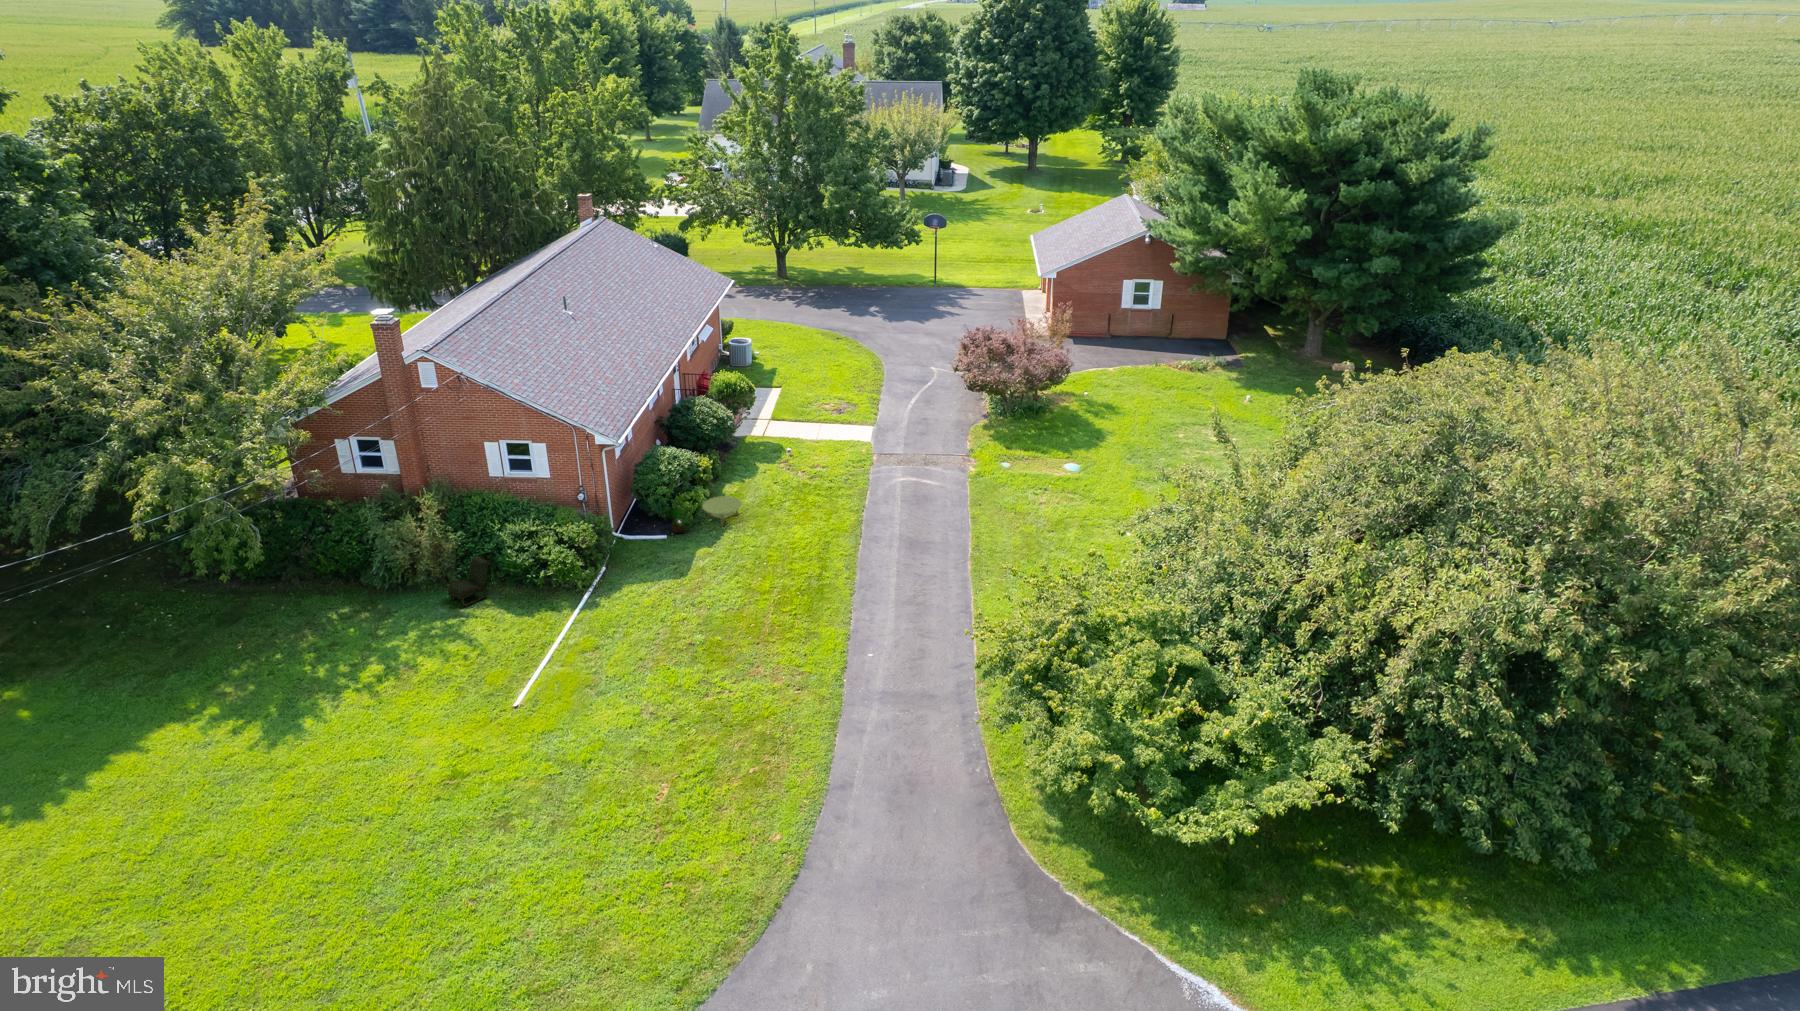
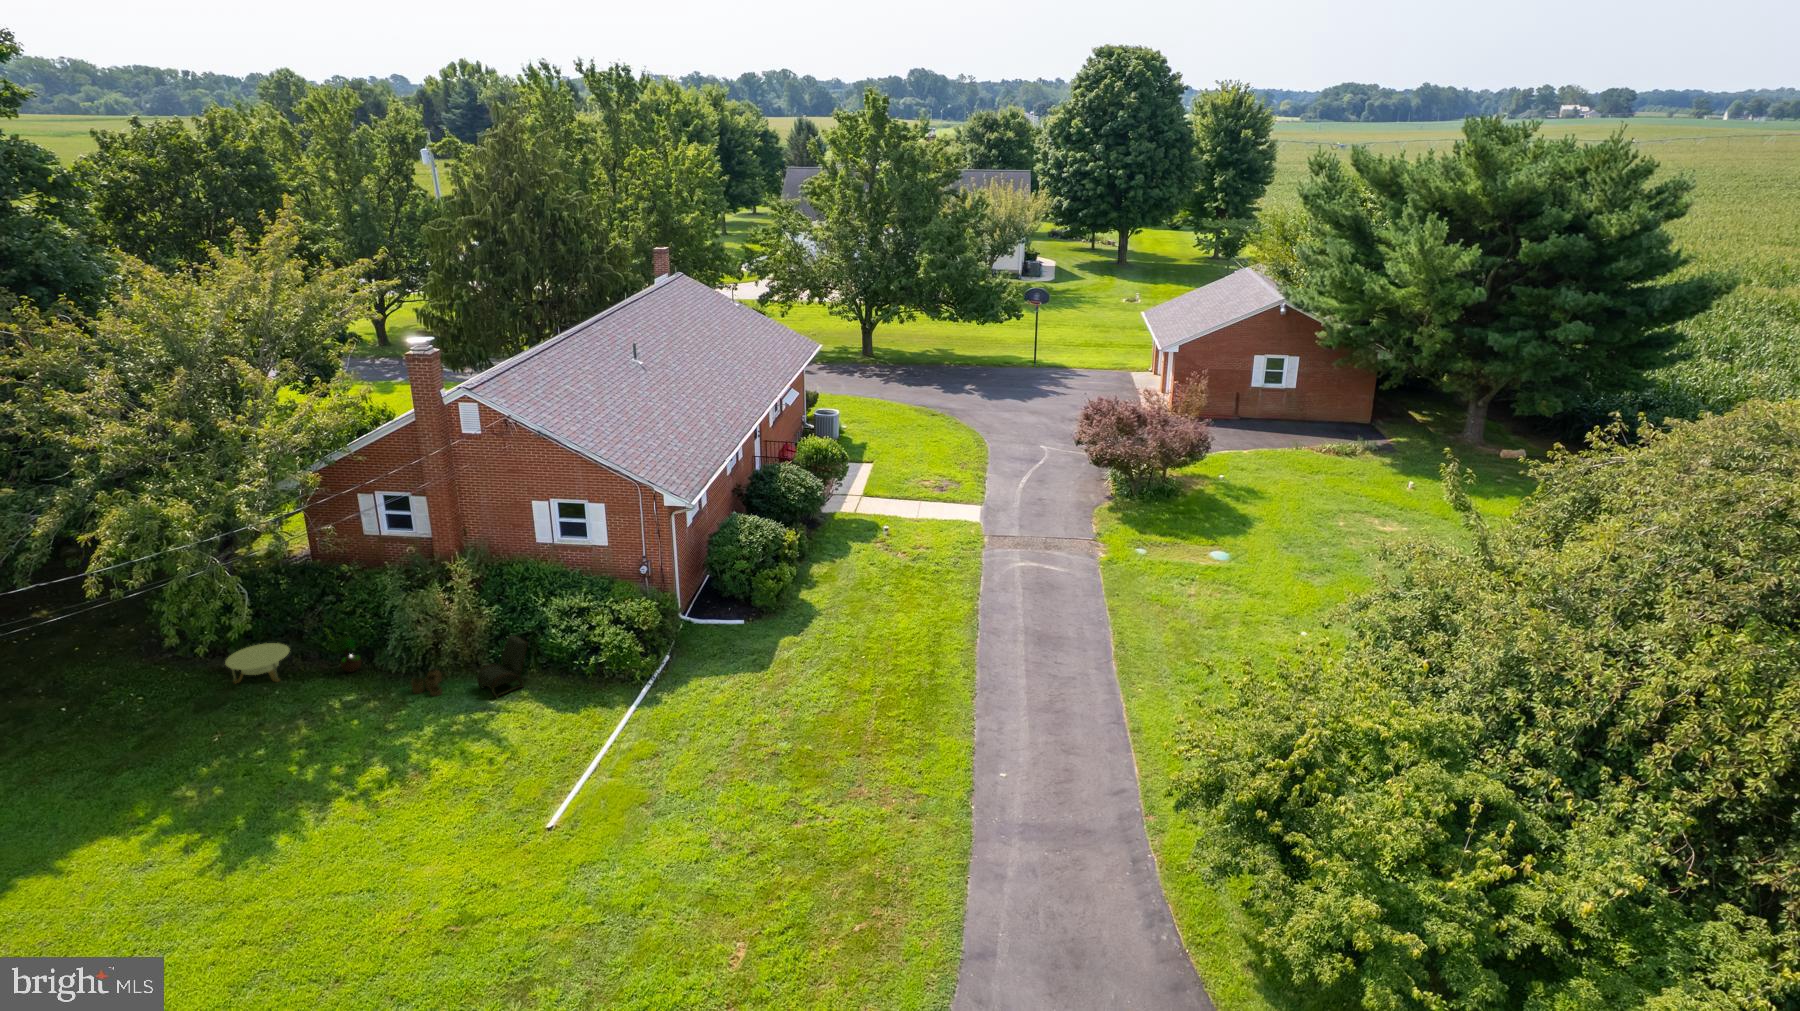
round table: present [702,496,742,527] -> present [225,643,290,683]
potted tree: present [665,507,685,533] -> present [333,636,361,672]
woven basket: none [394,585,421,607] -> present [411,669,442,696]

